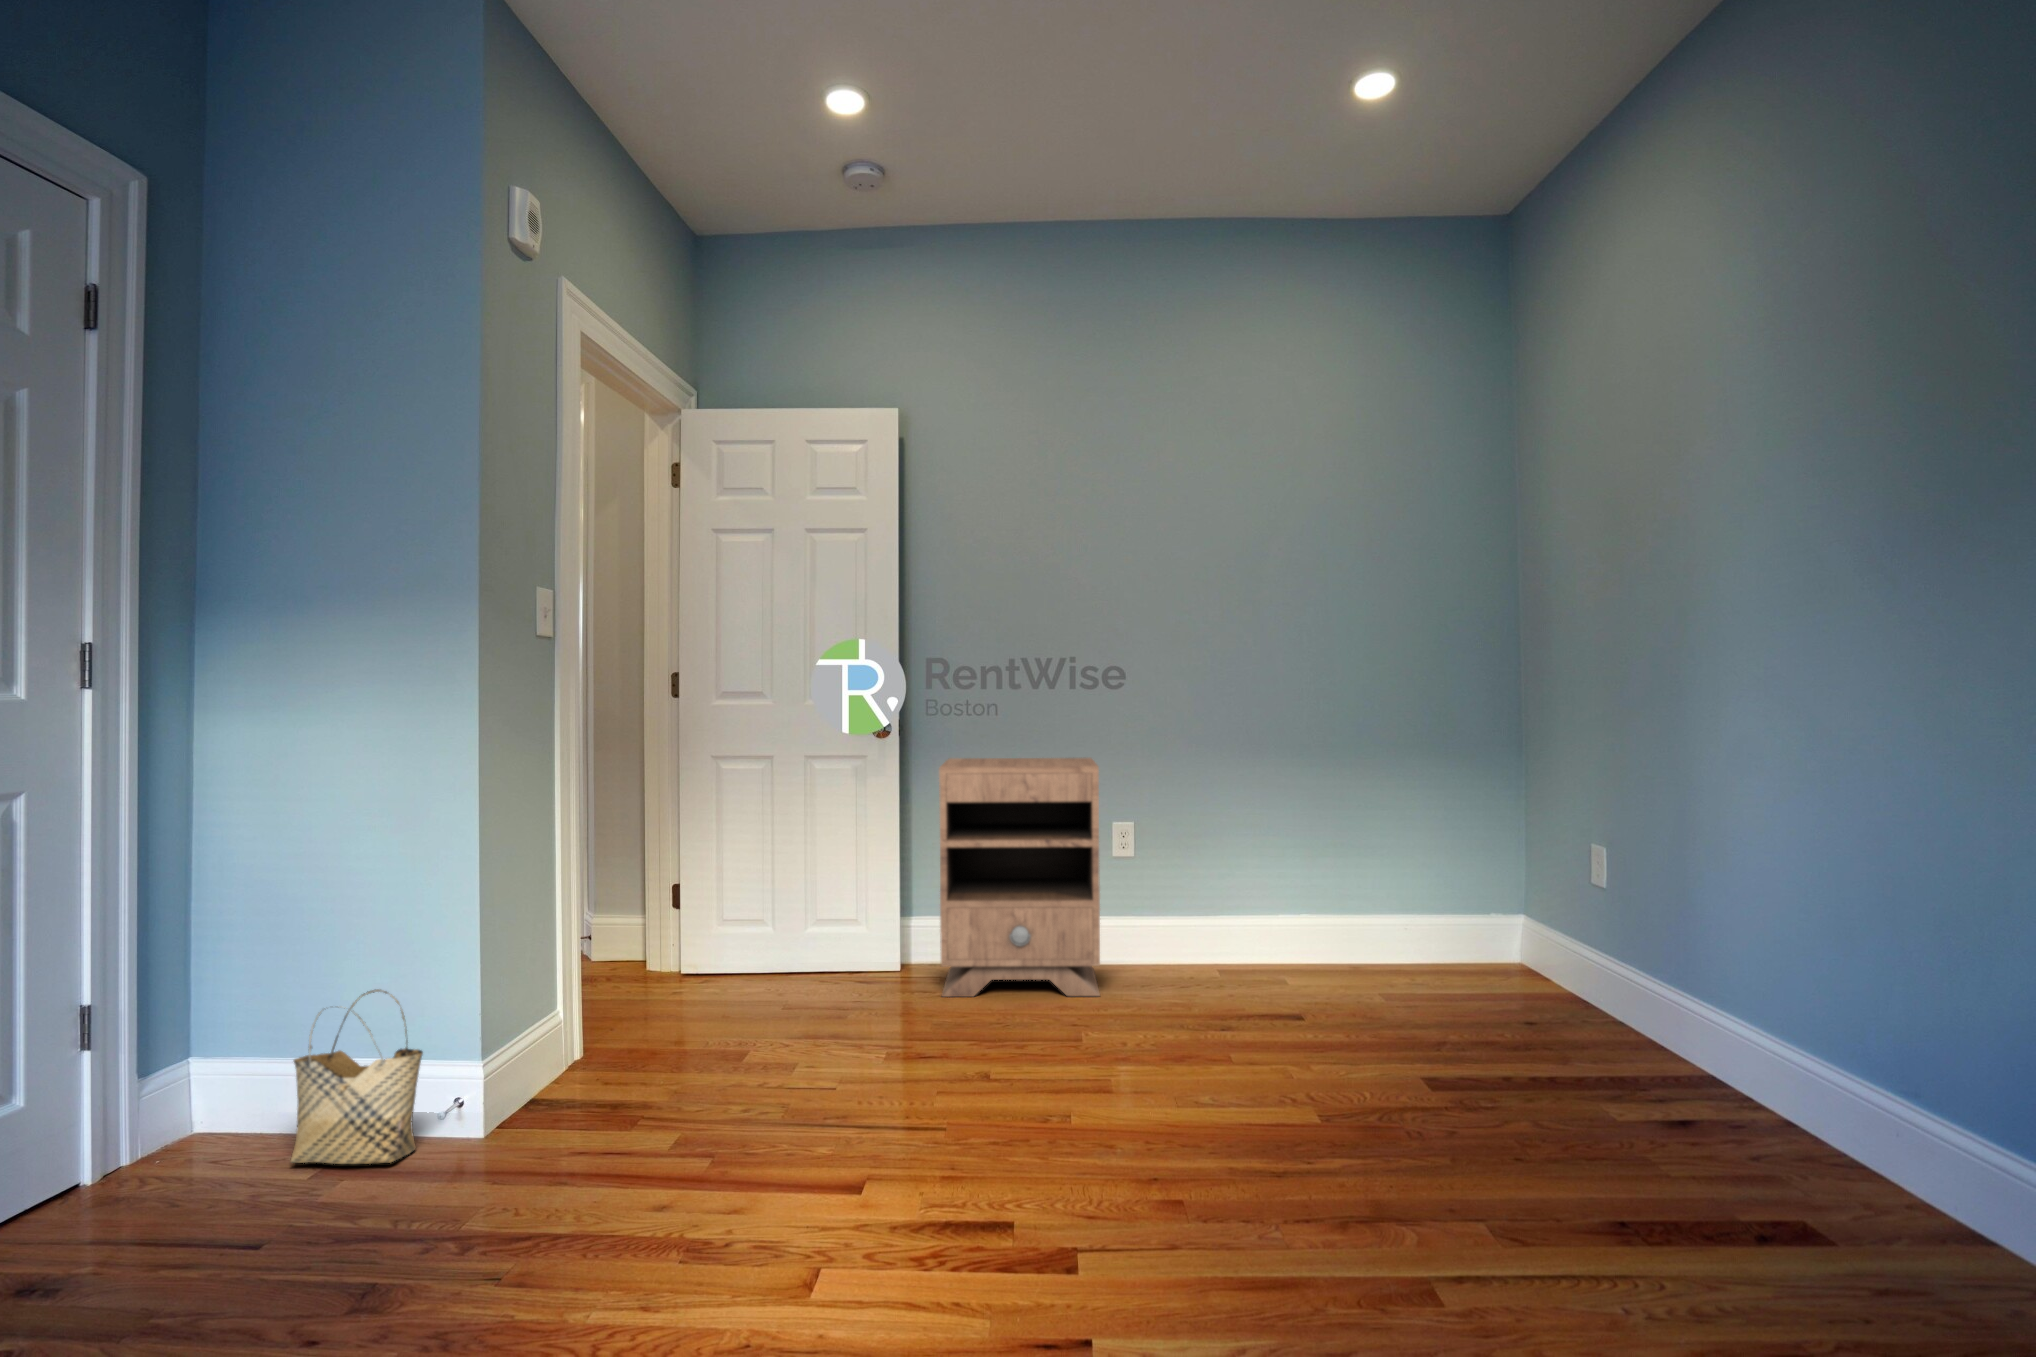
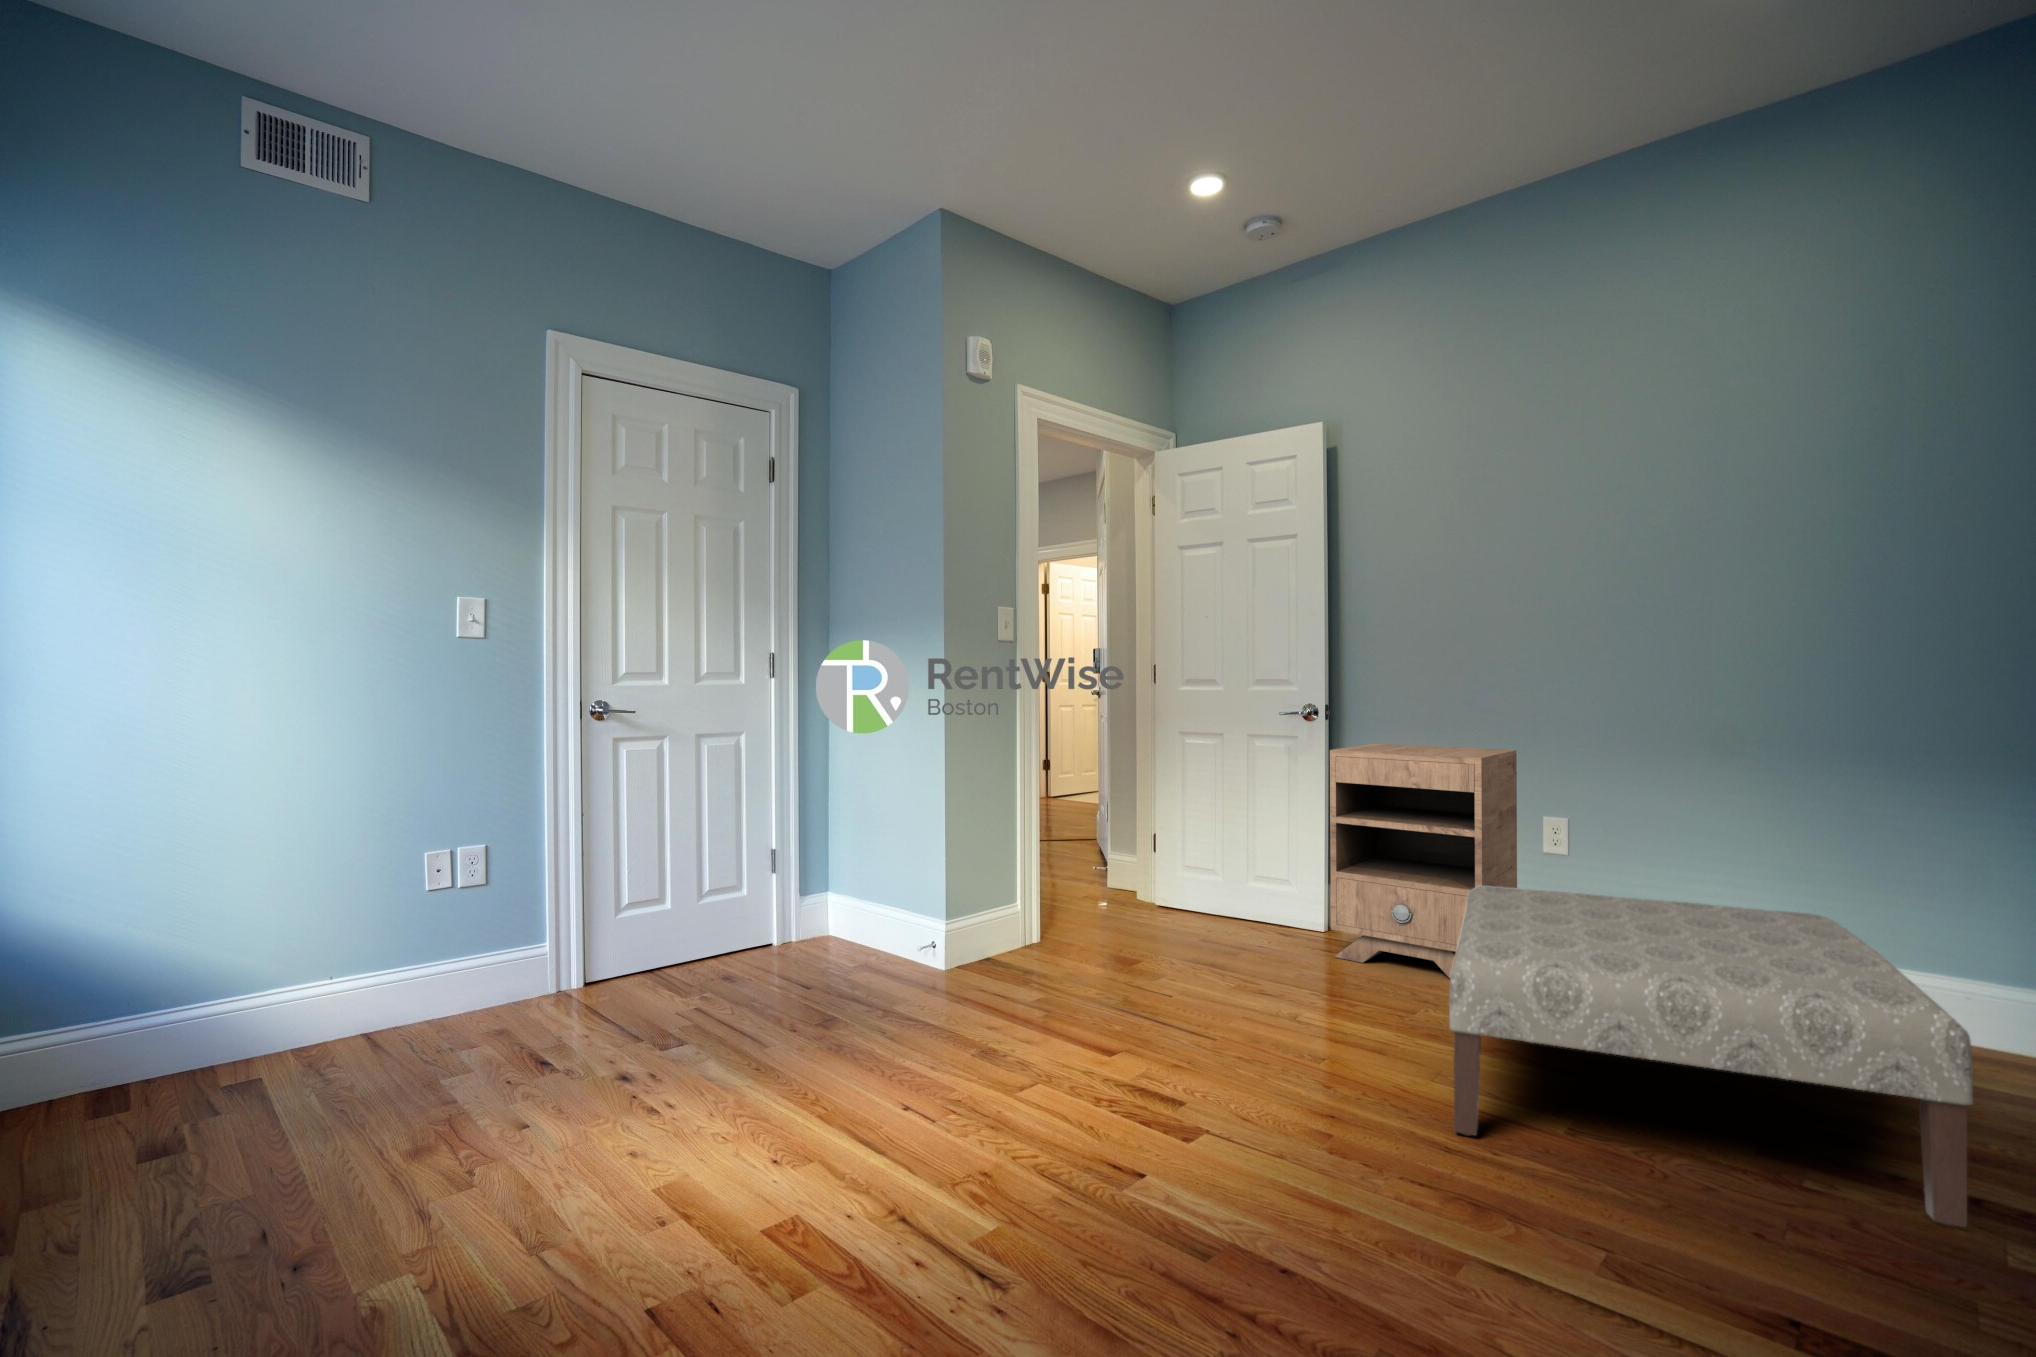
ottoman: none [1120,880,1604,1156] -> present [1449,886,1973,1227]
woven basket: present [291,989,423,1164] -> none [852,865,914,969]

